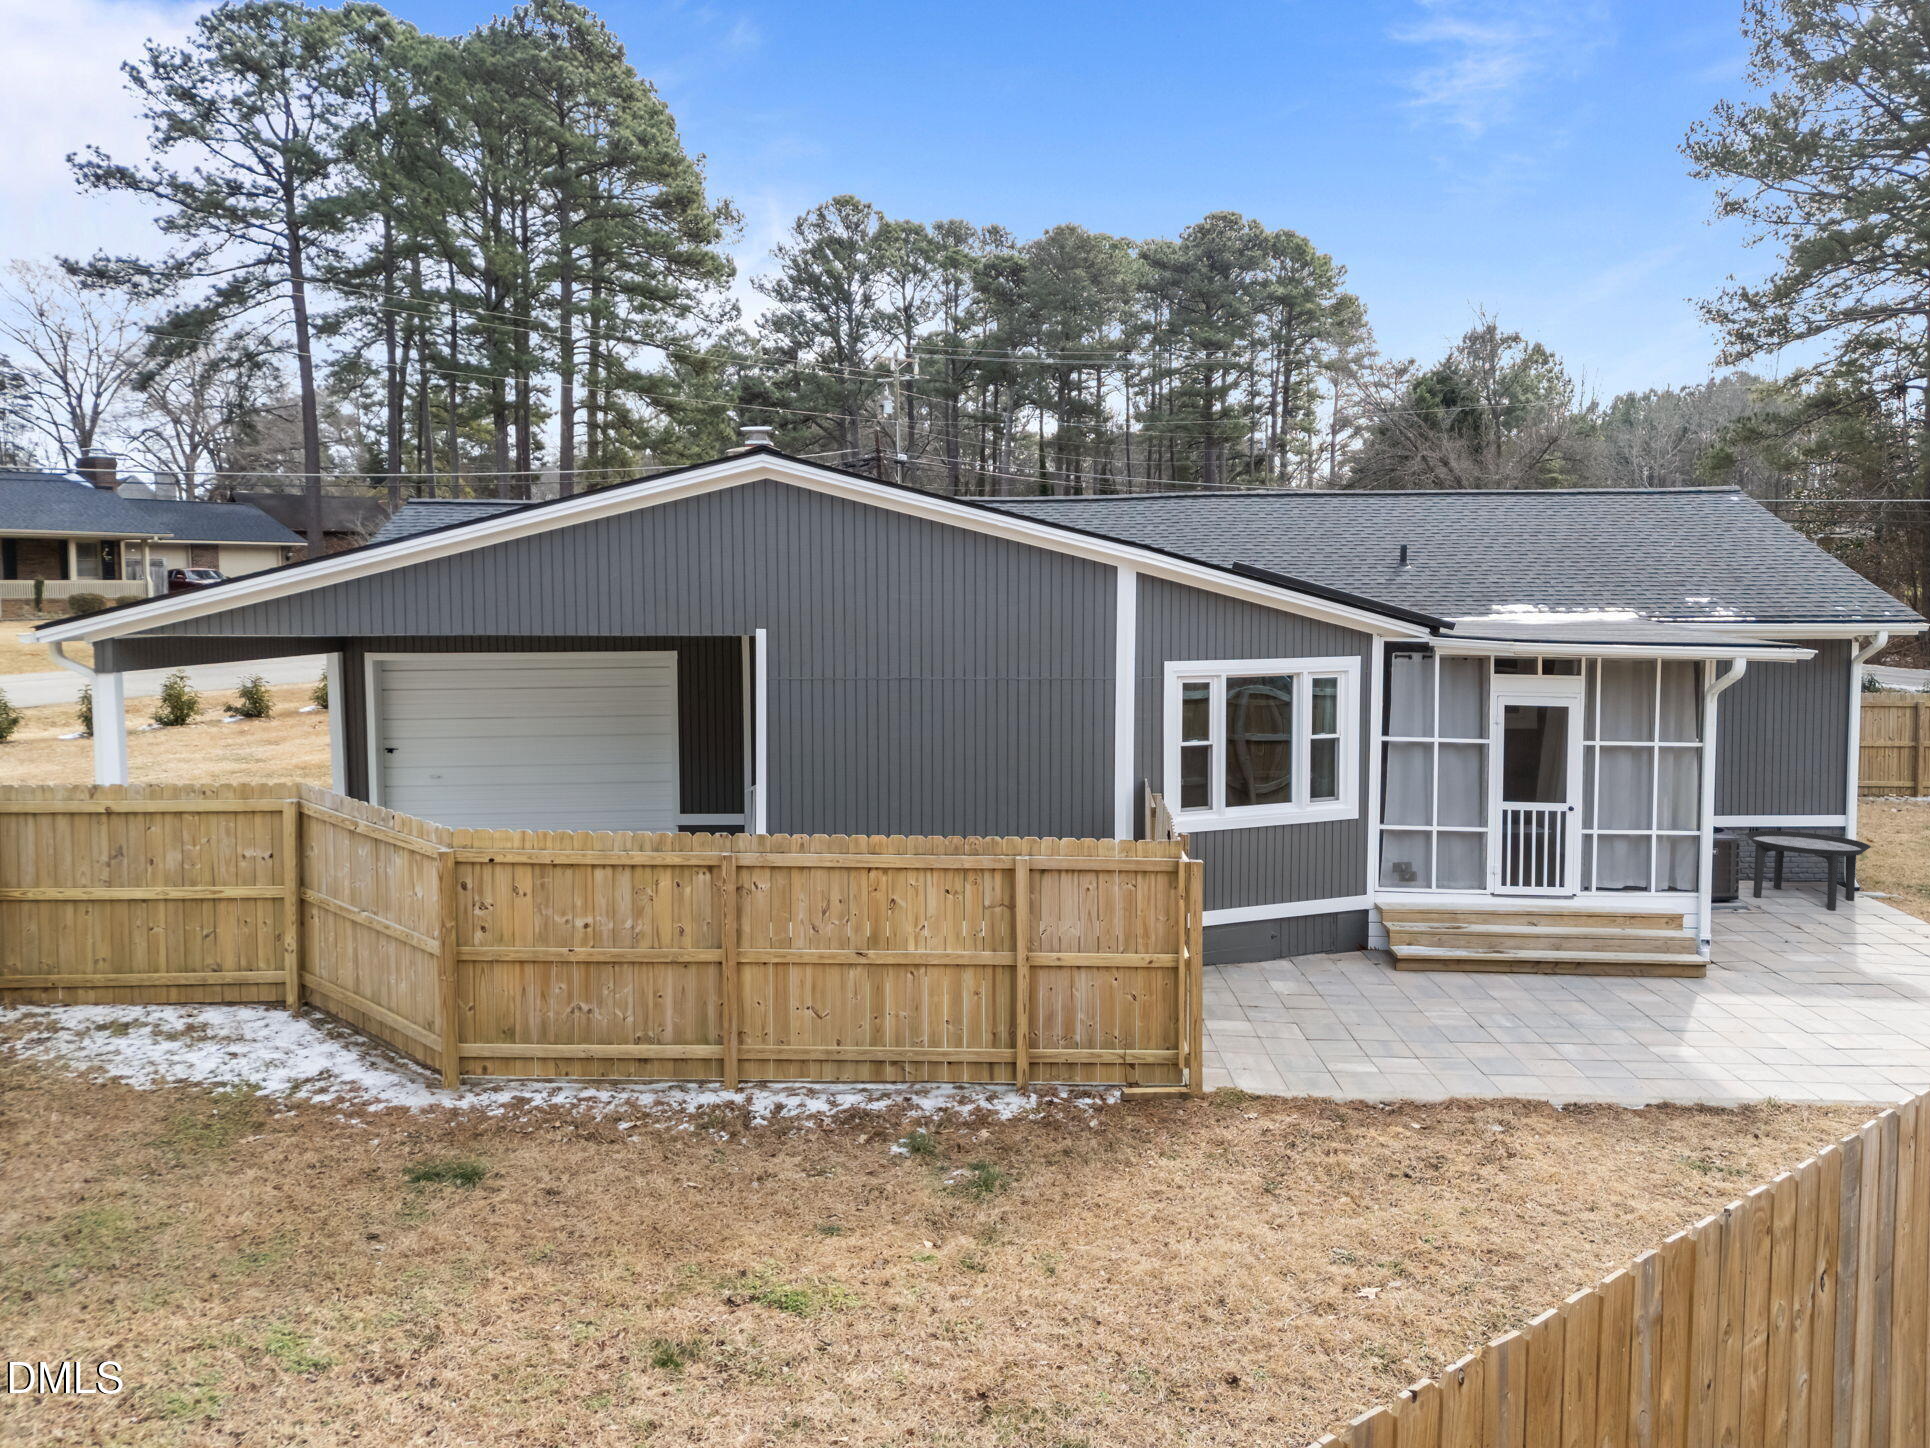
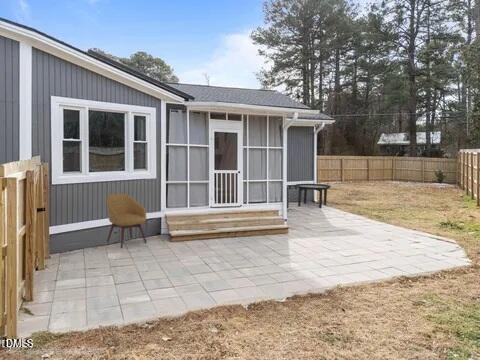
chair: none [1250,851,1340,978] -> present [106,193,146,248]

